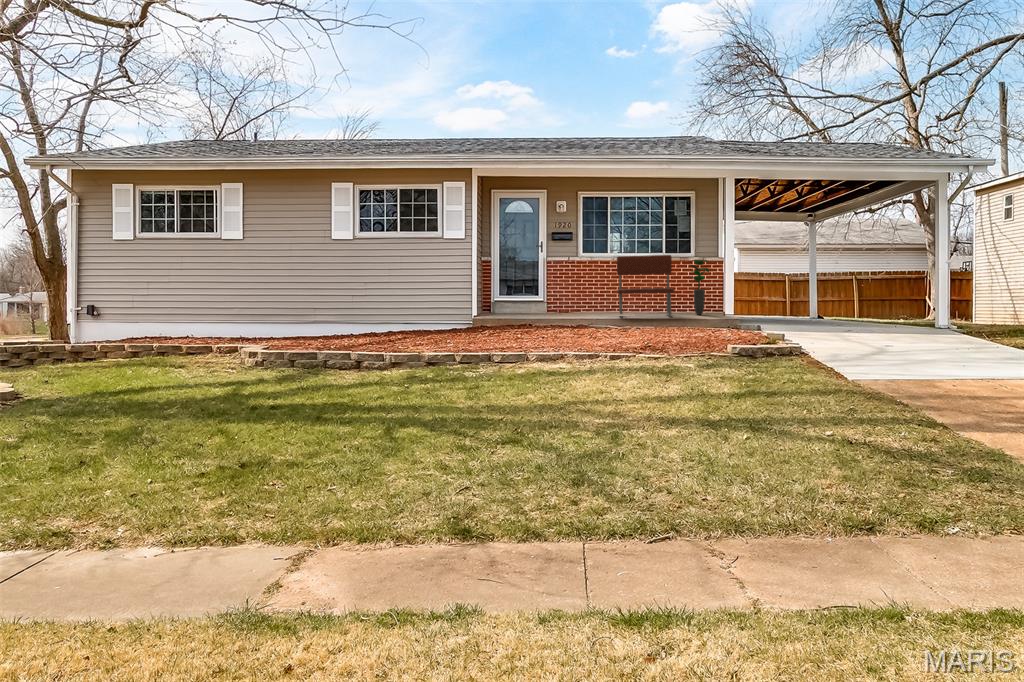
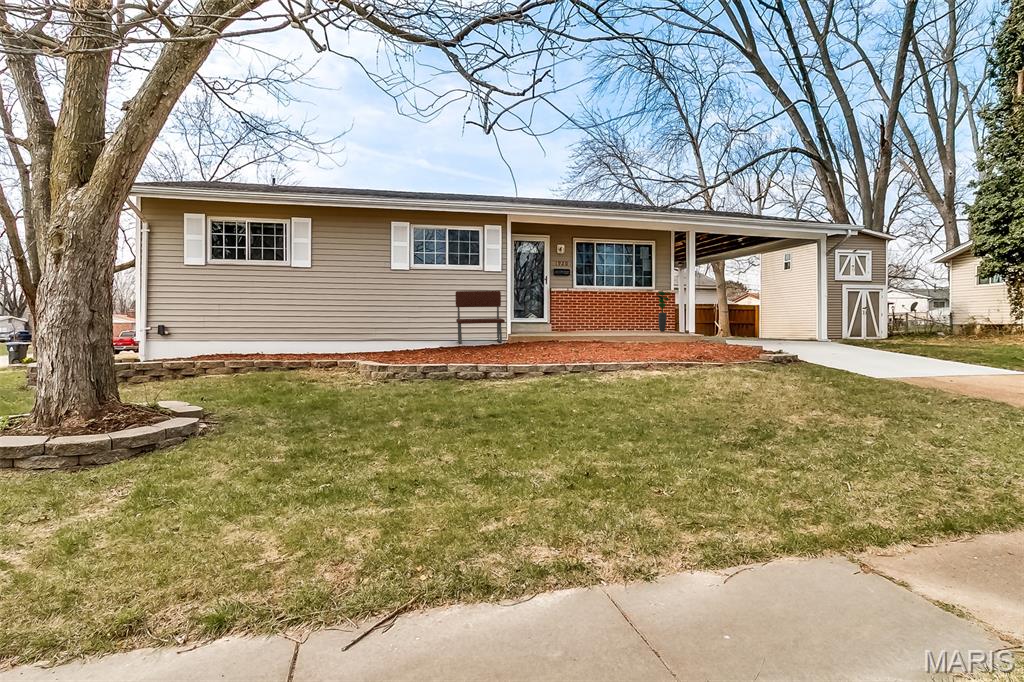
bench: present [617,255,674,318] -> present [455,291,505,344]

